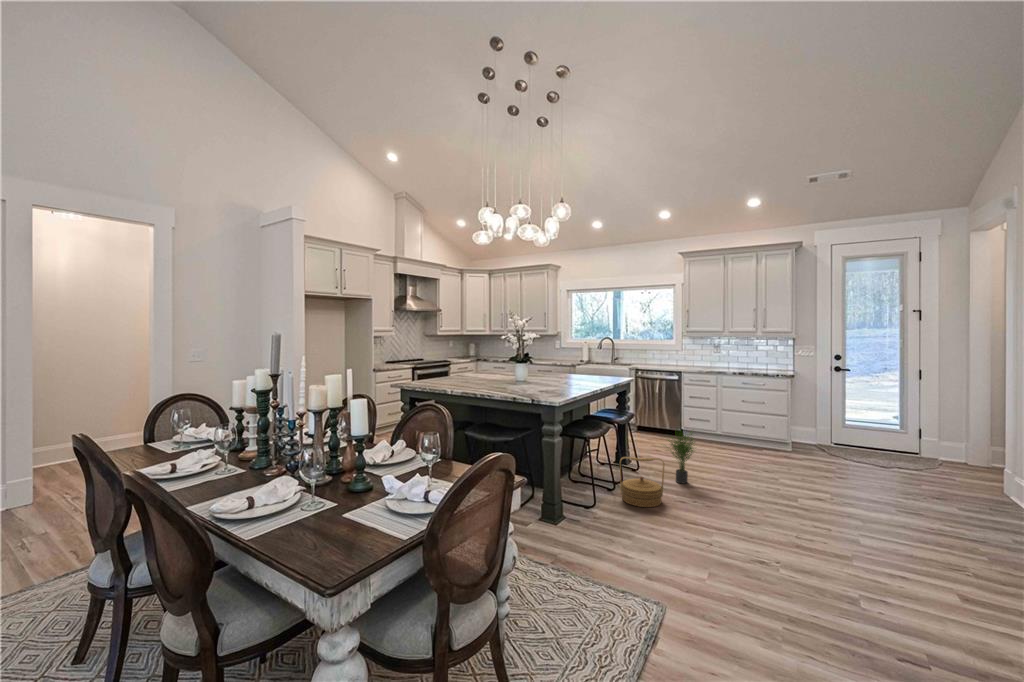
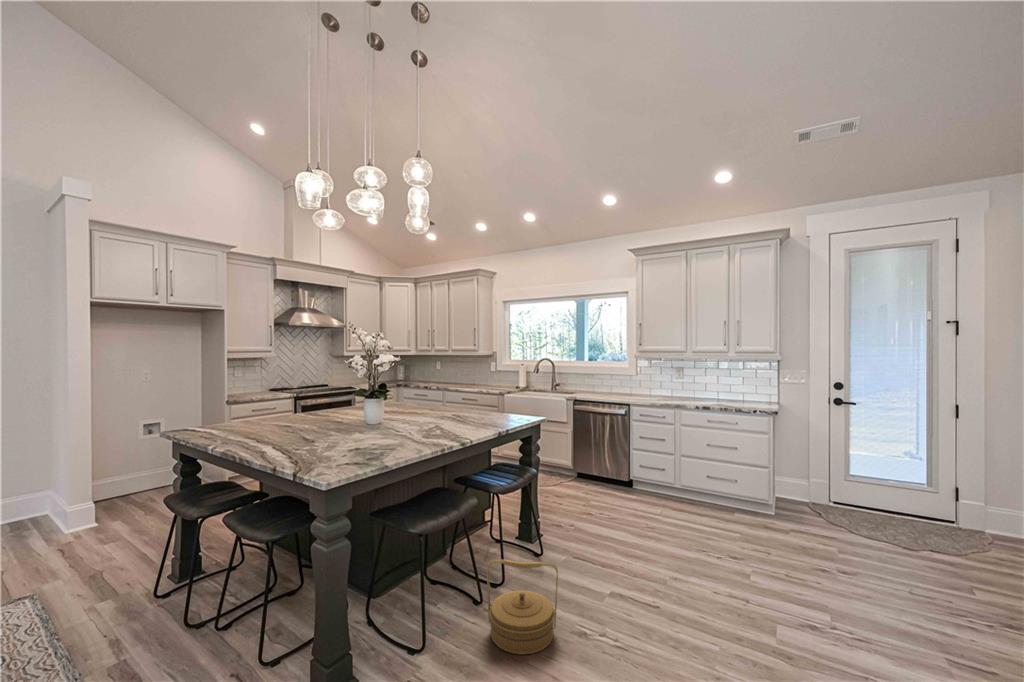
potted plant: present [668,432,693,484] -> none [568,496,631,589]

